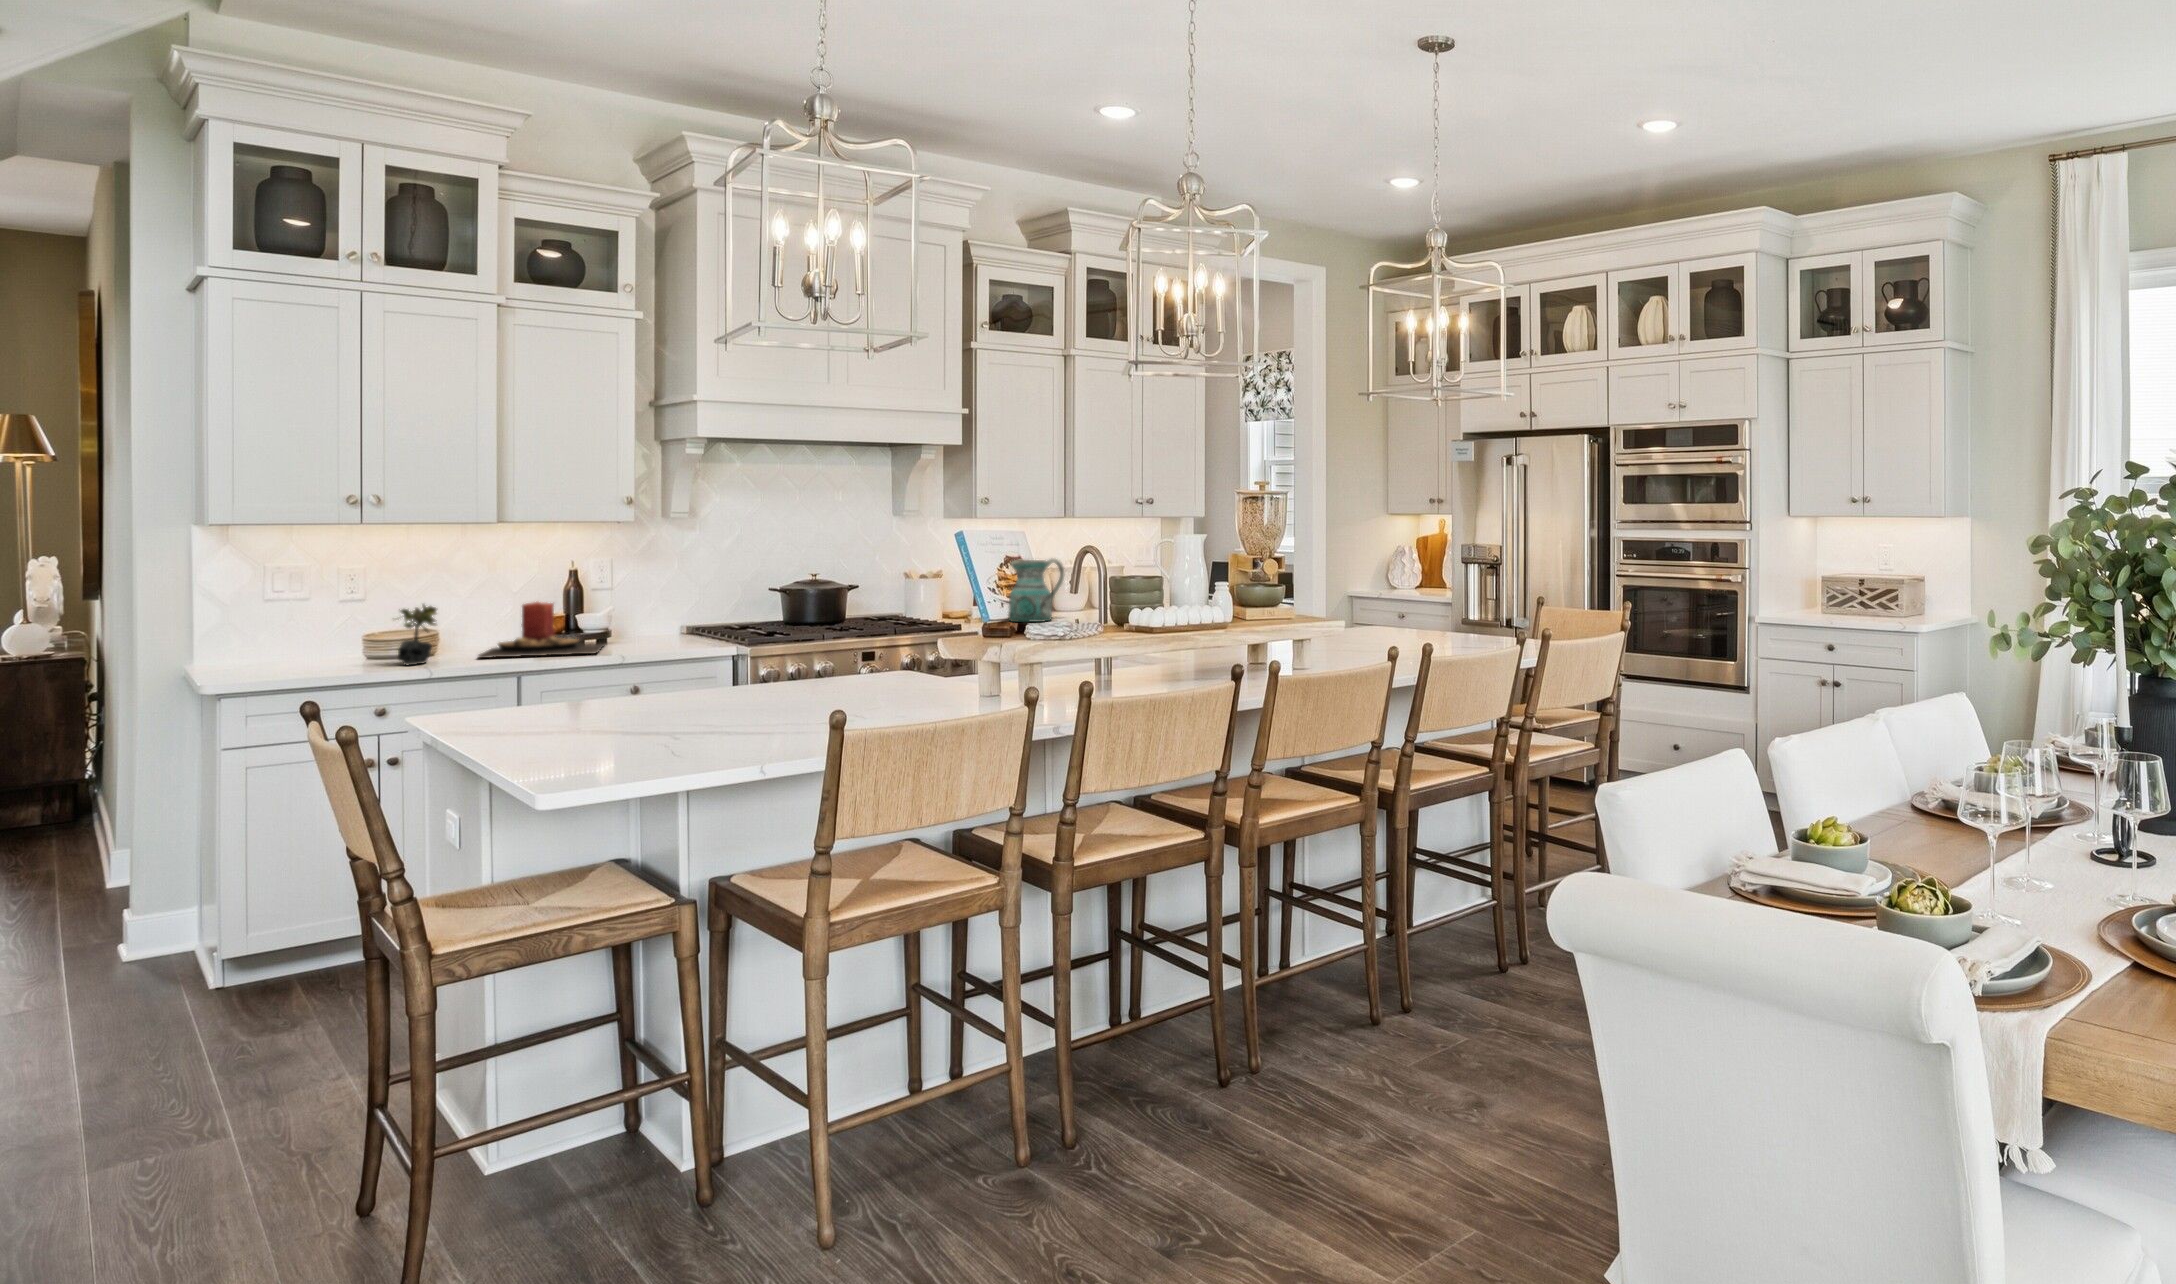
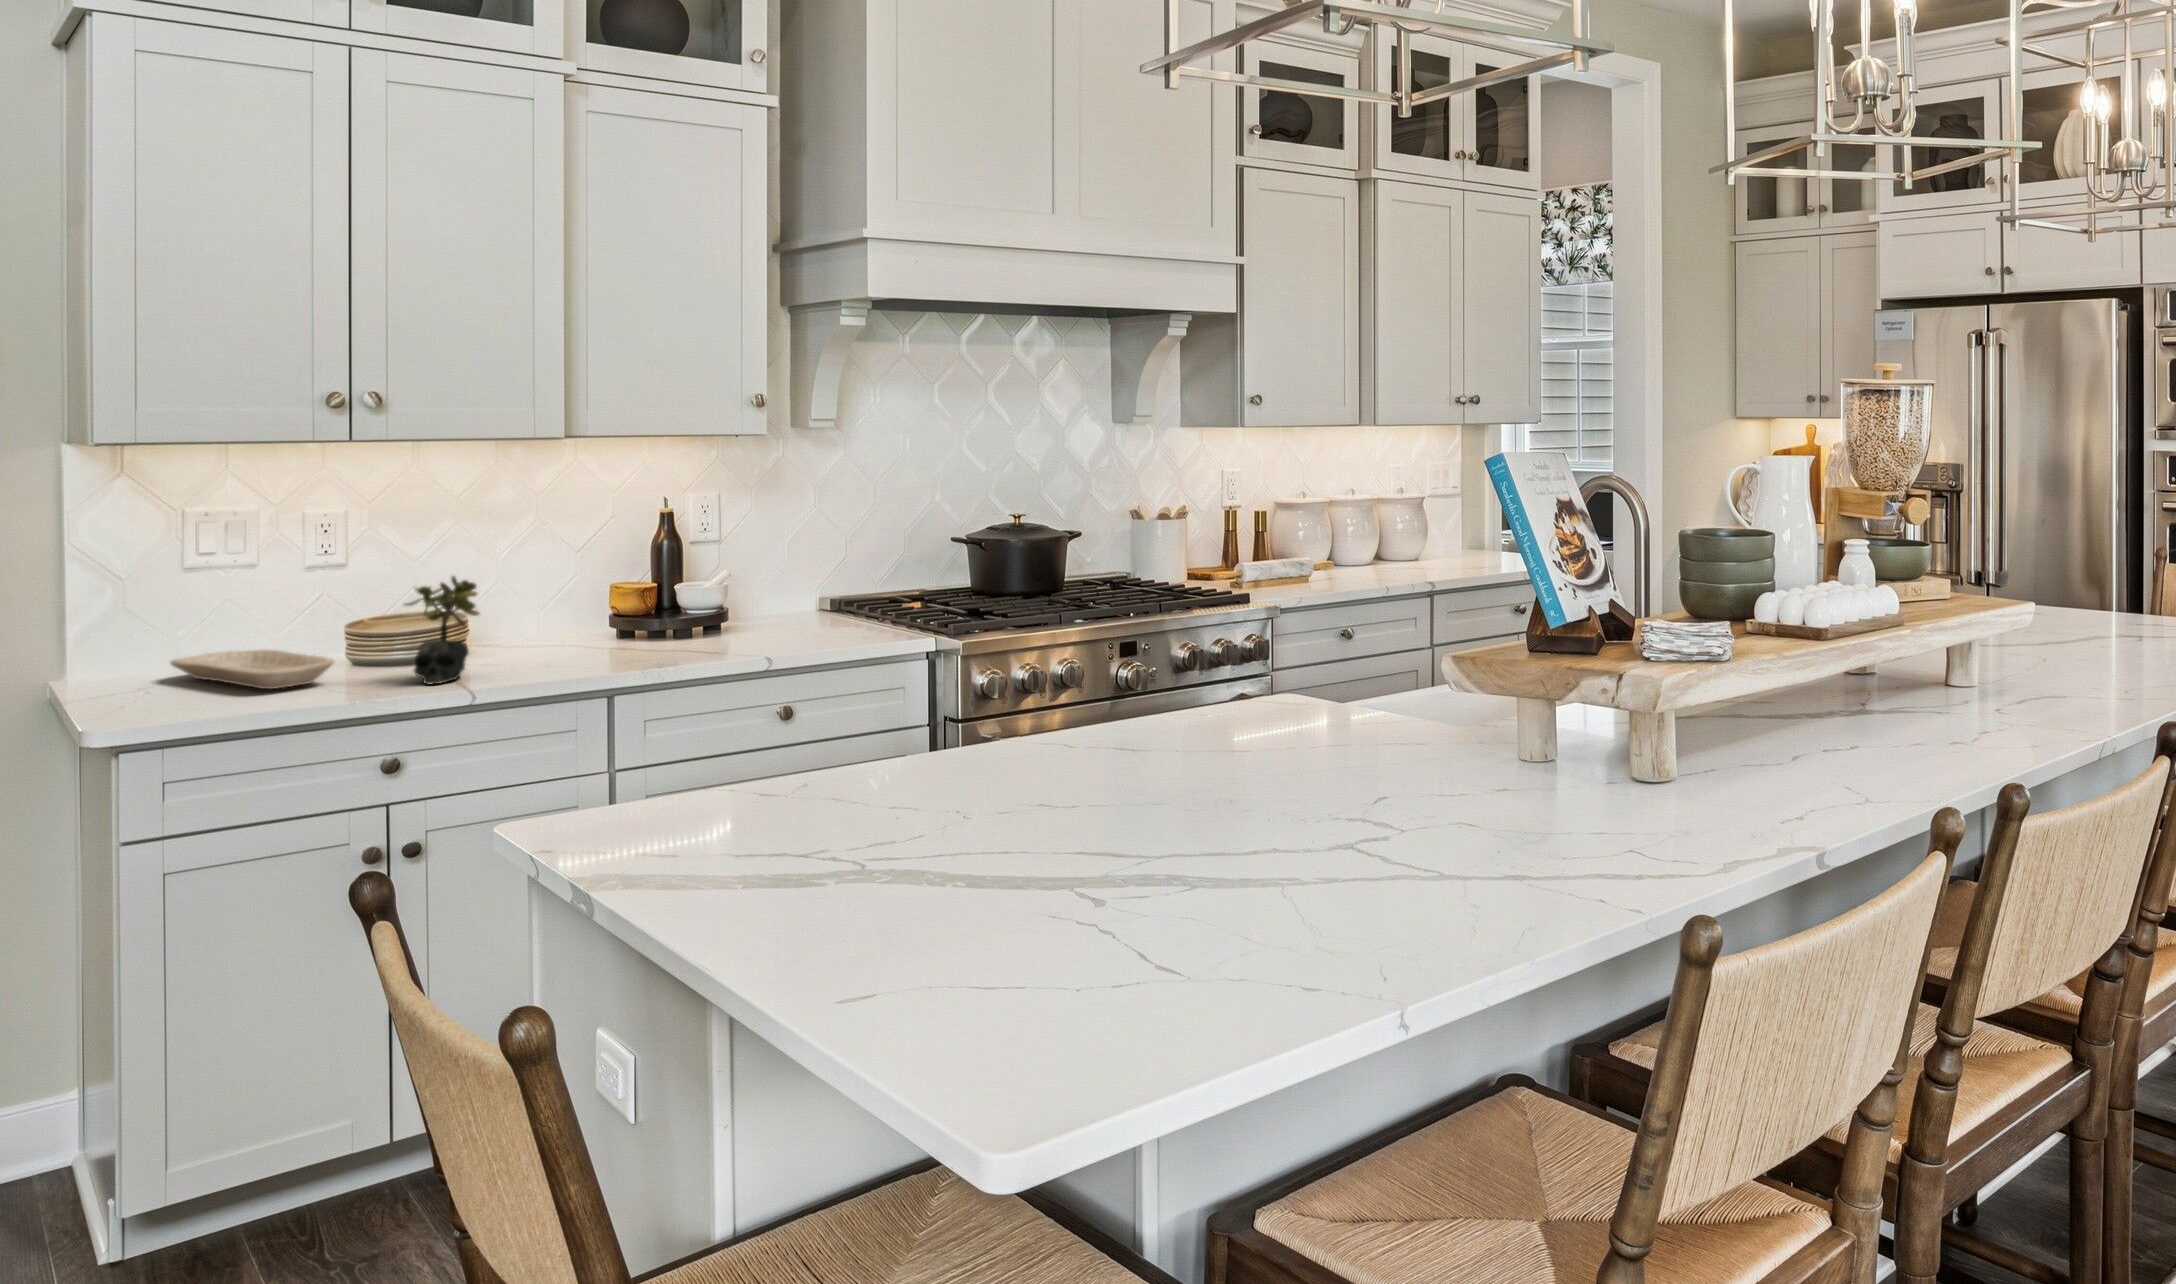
ceramic pitcher: present [1008,559,1065,622] -> none [1296,489,1374,588]
candle: present [479,602,604,658] -> none [541,568,731,667]
tray: none [252,647,351,667] -> present [170,650,334,689]

